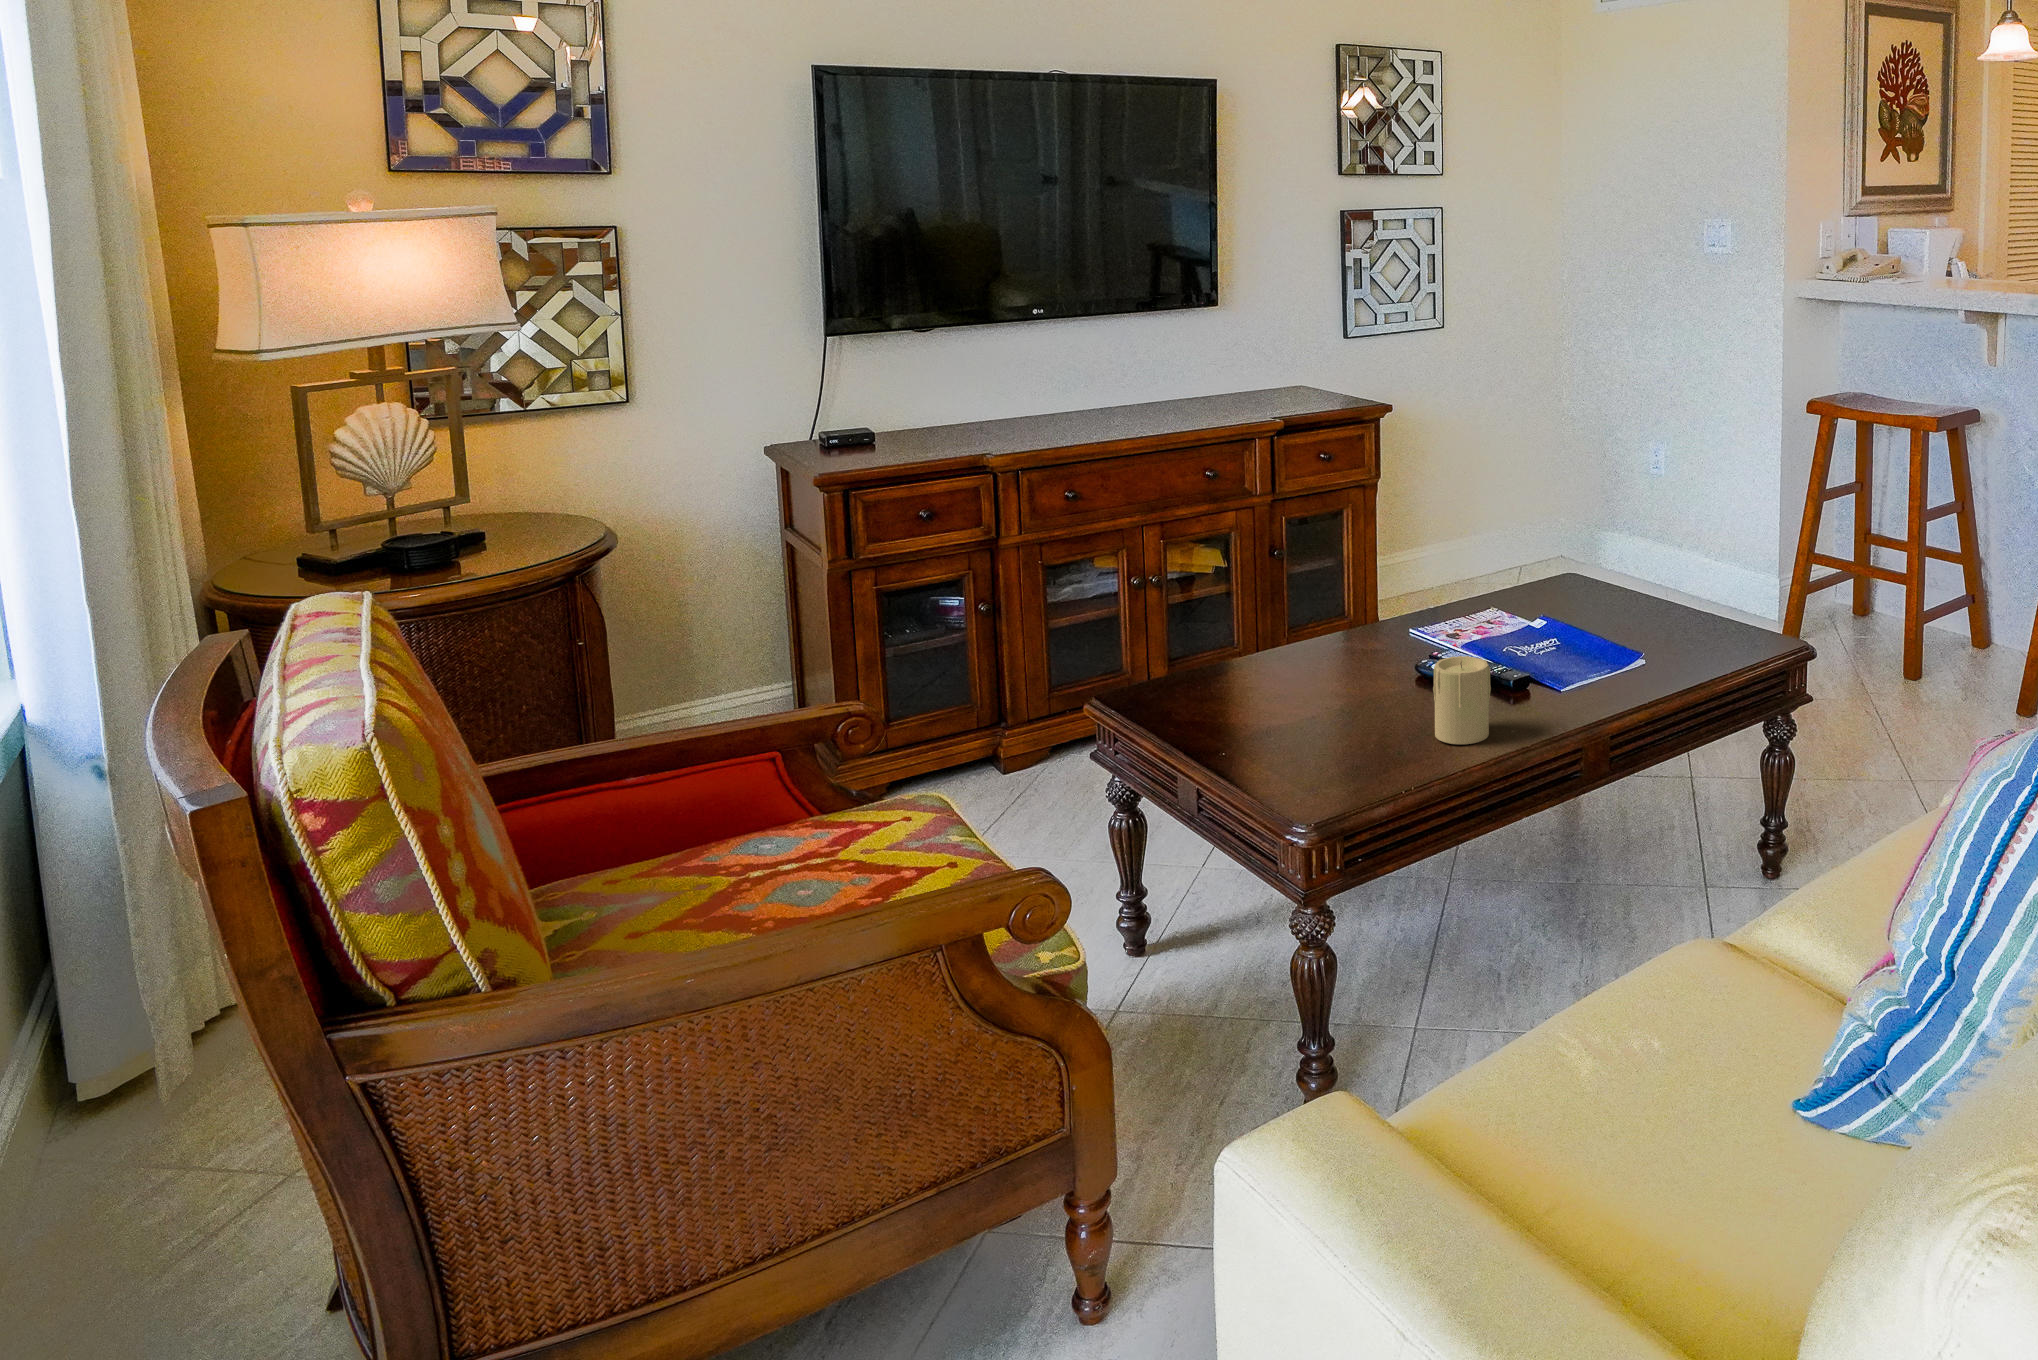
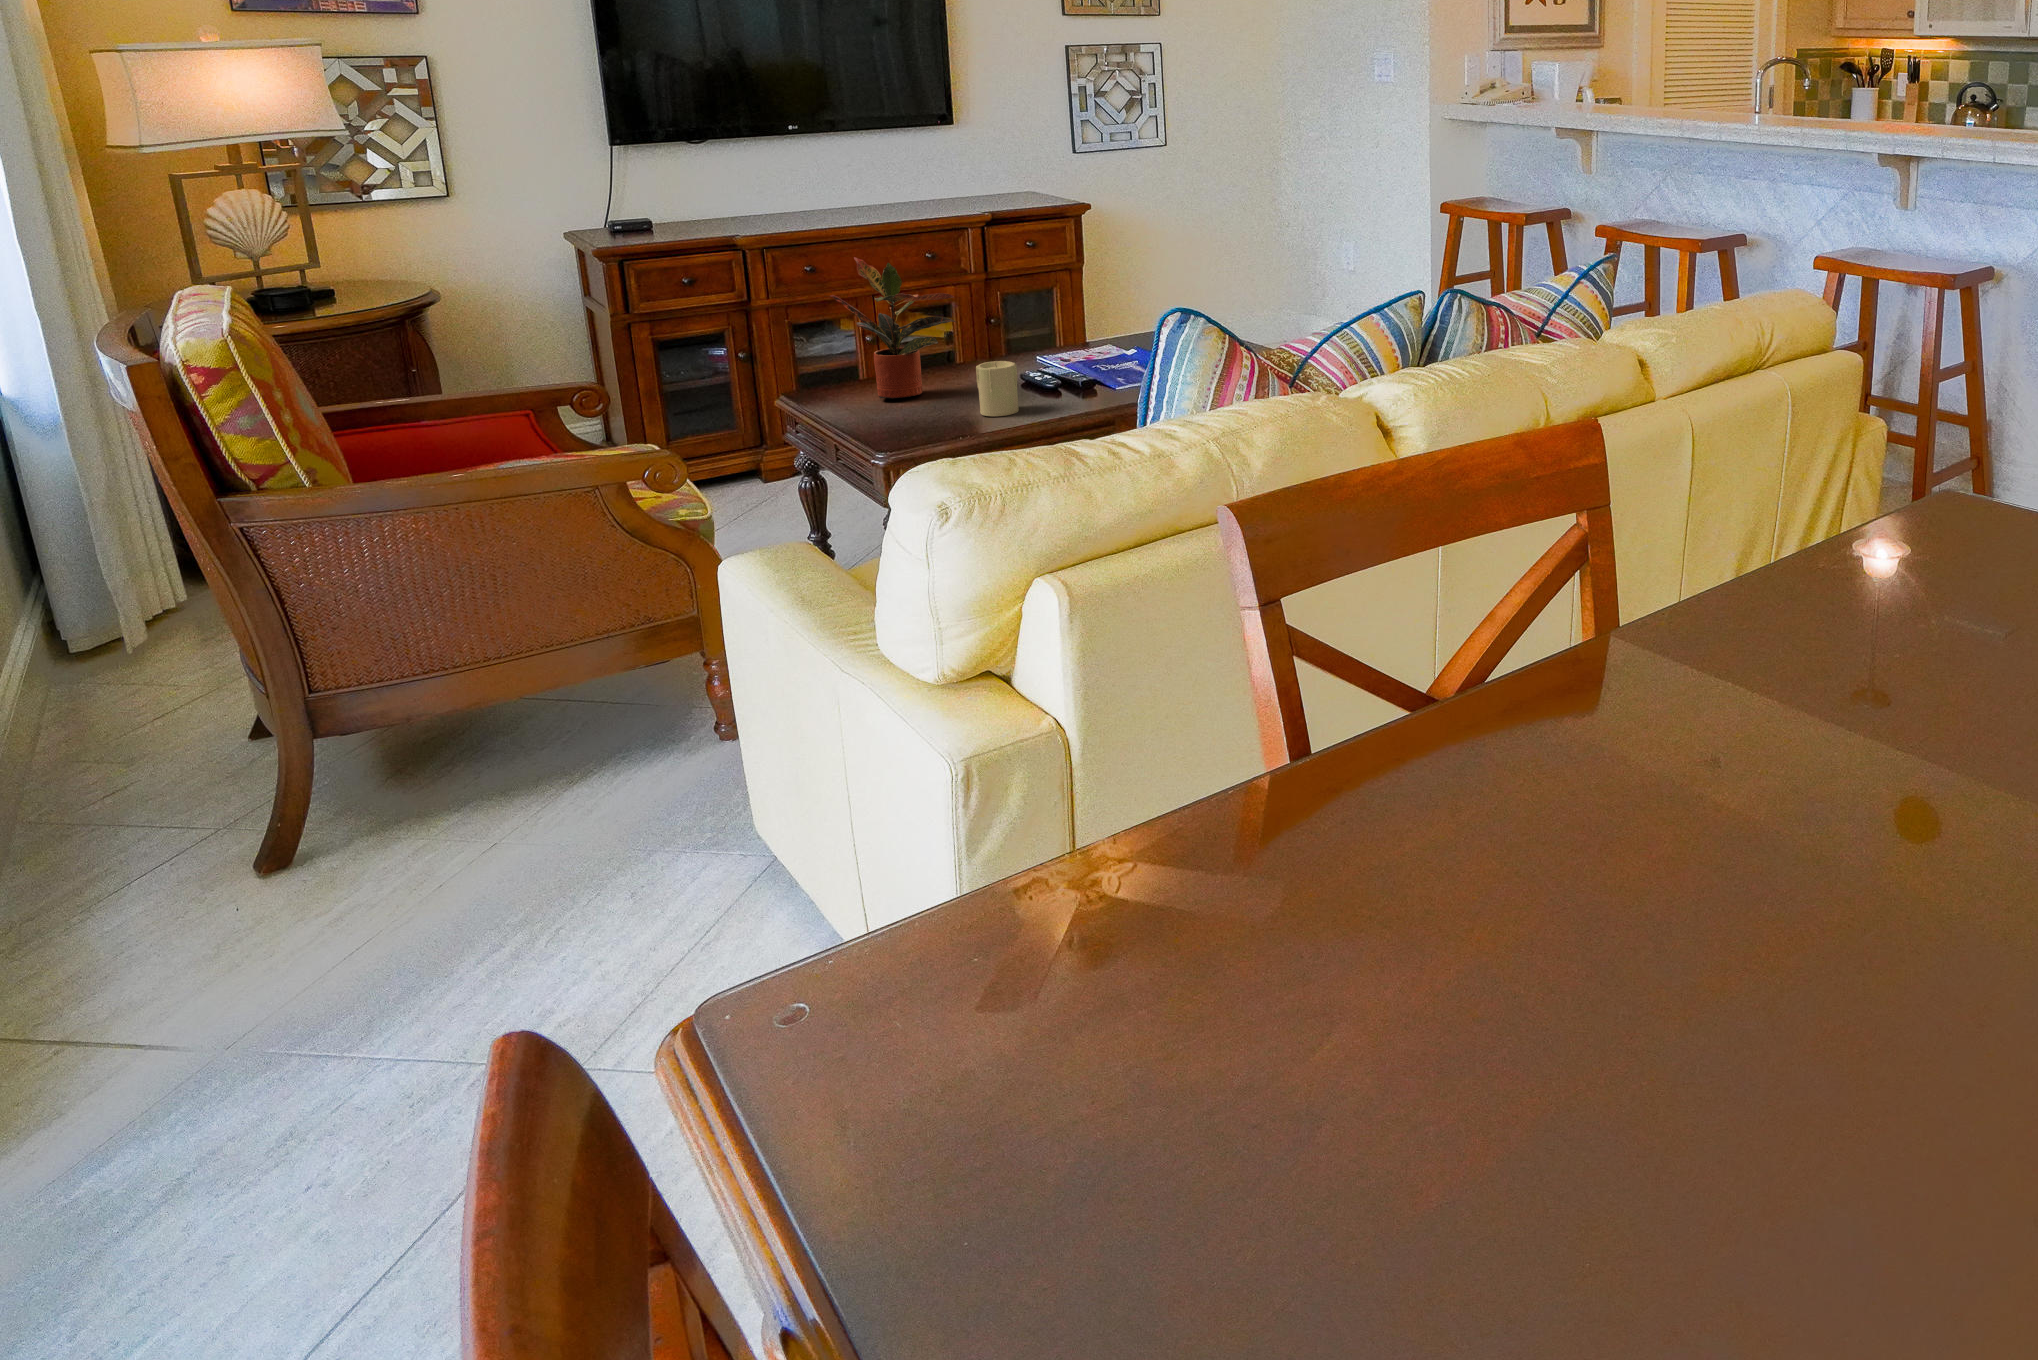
potted plant: none [1199,499,1367,705] -> present [831,257,955,398]

